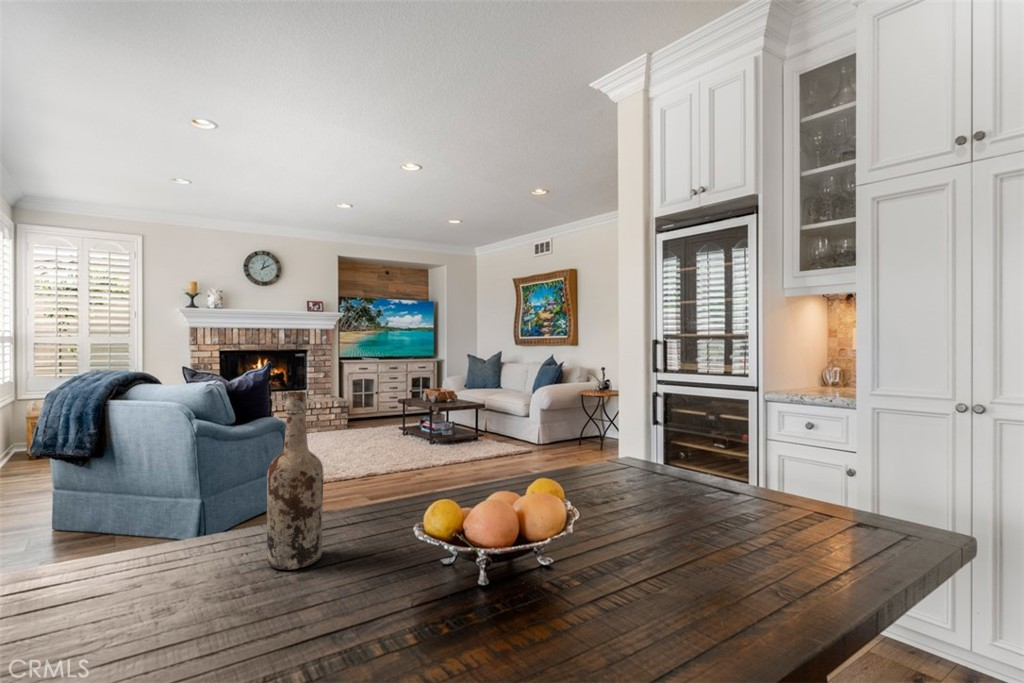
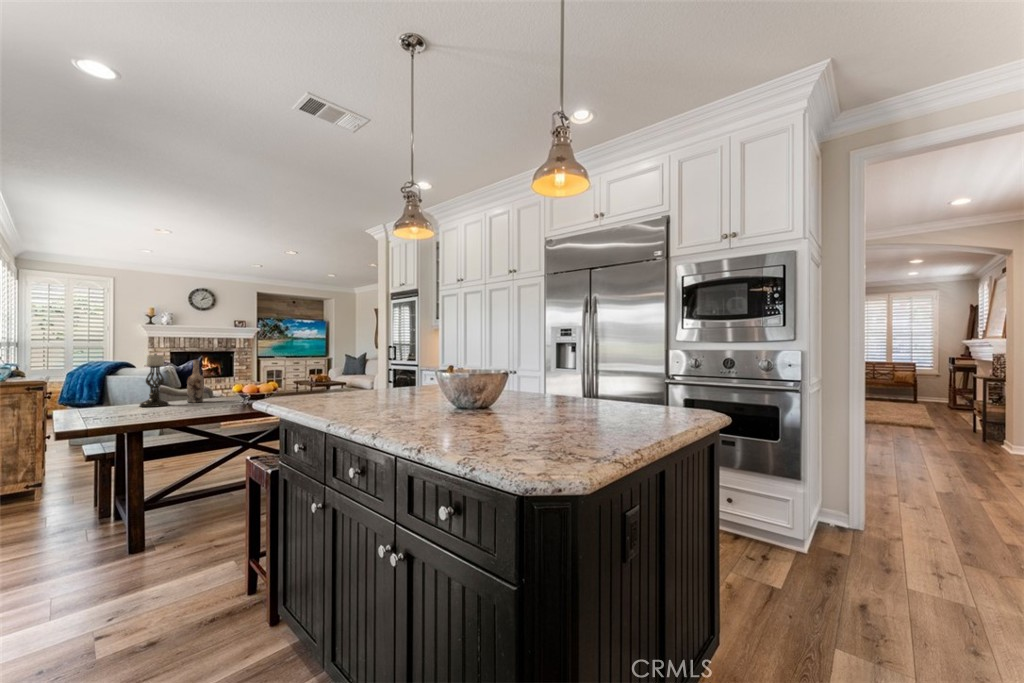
candle holder: none [83,371,202,624] -> present [140,353,169,407]

